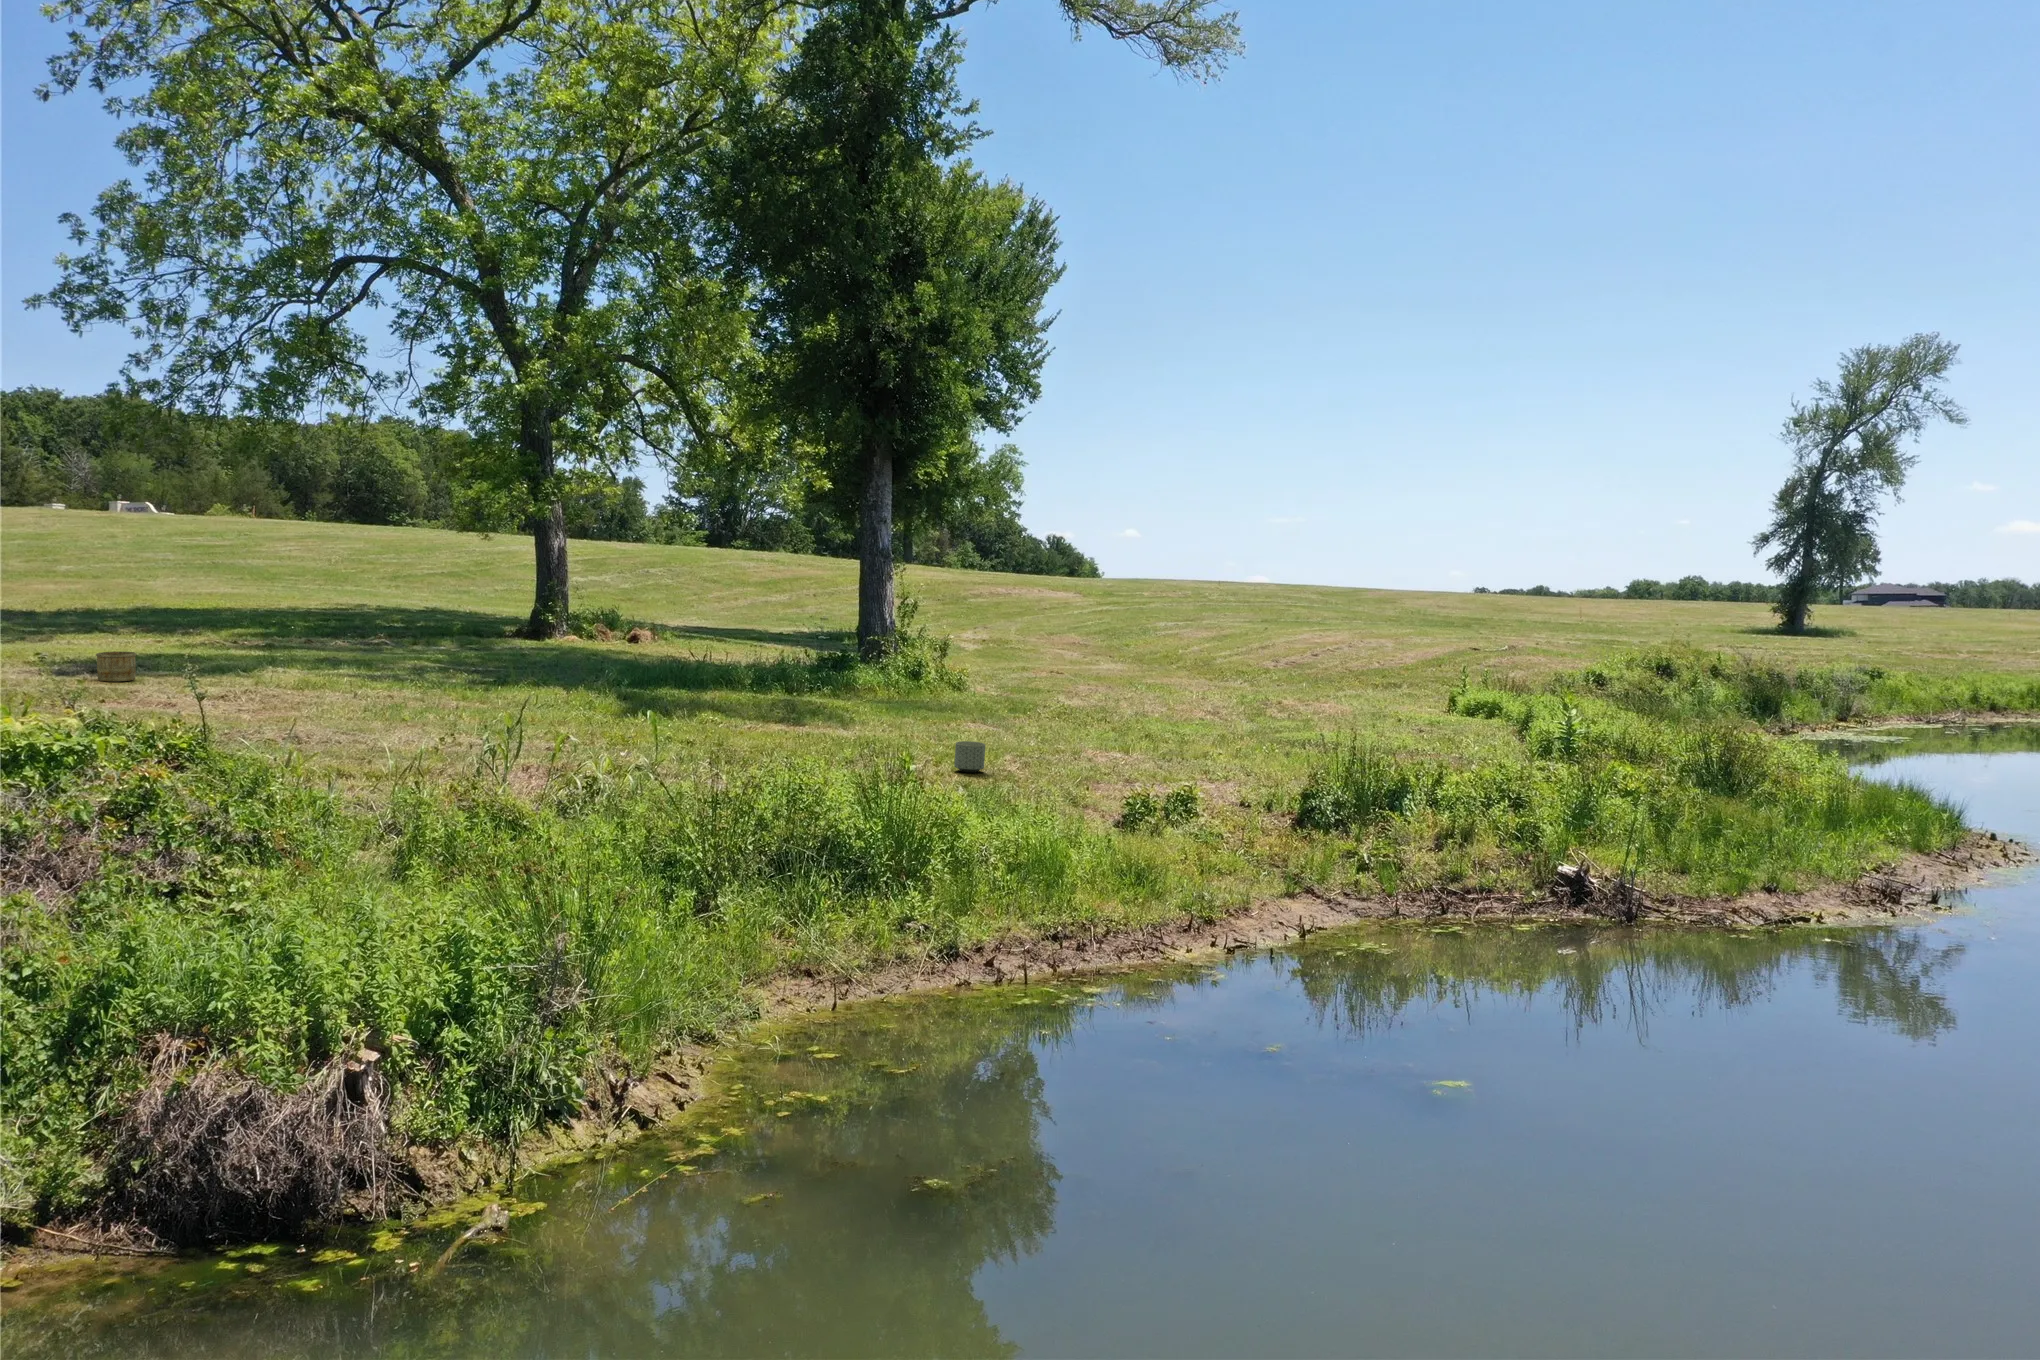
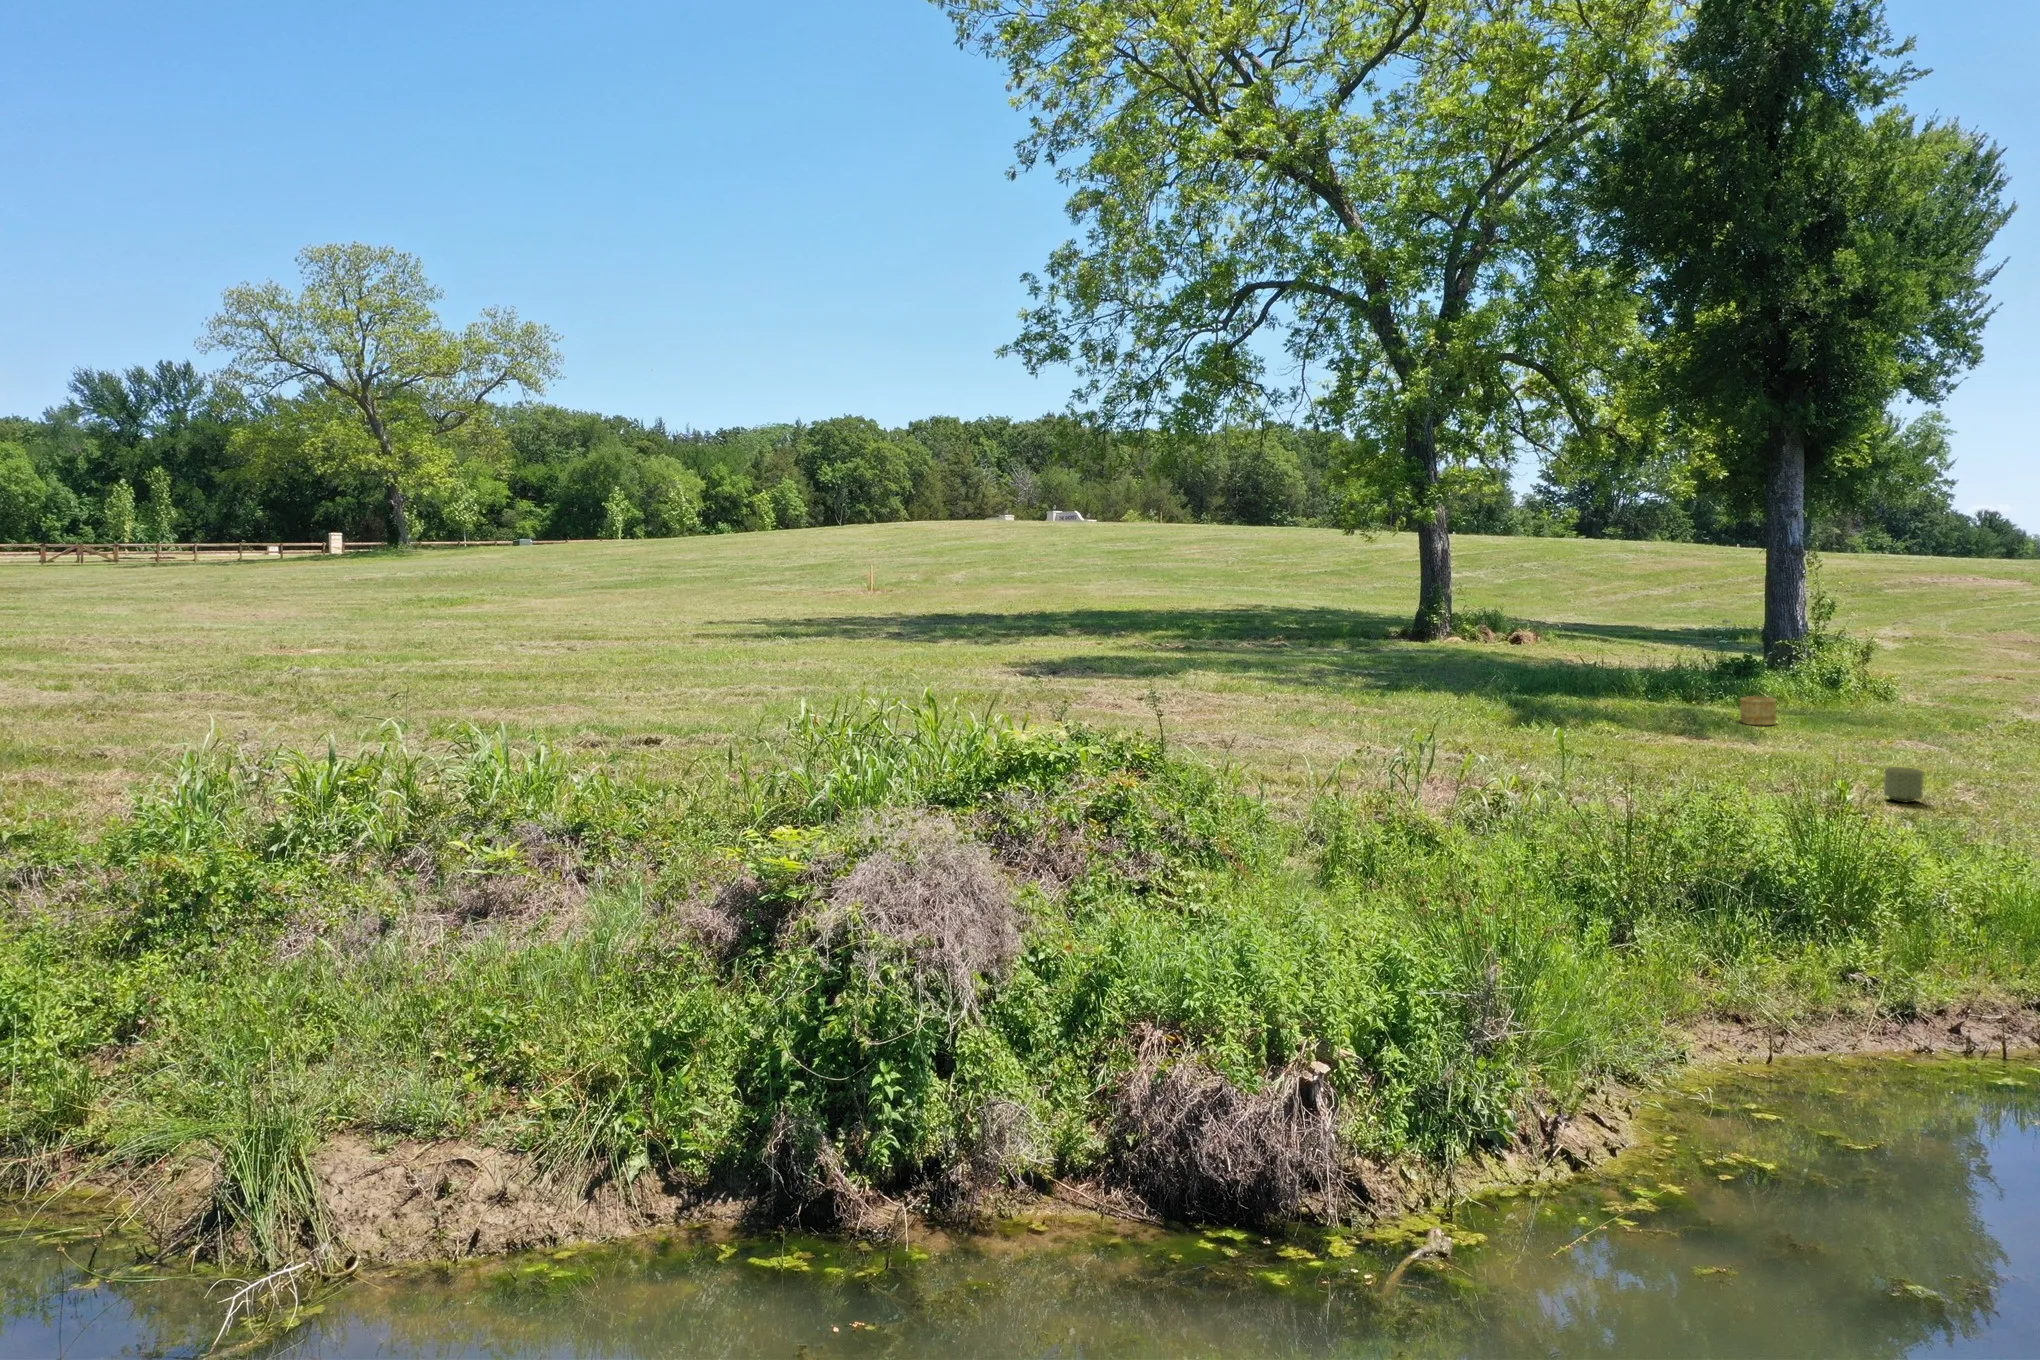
wooden bucket: present [96,651,136,682] -> present [1740,696,1776,725]

